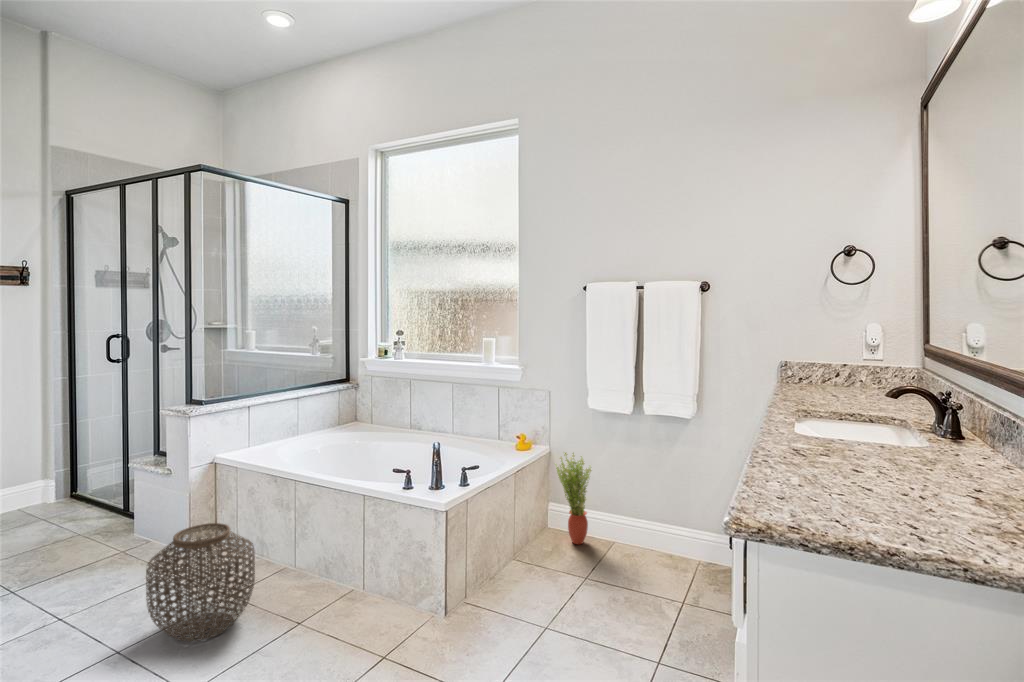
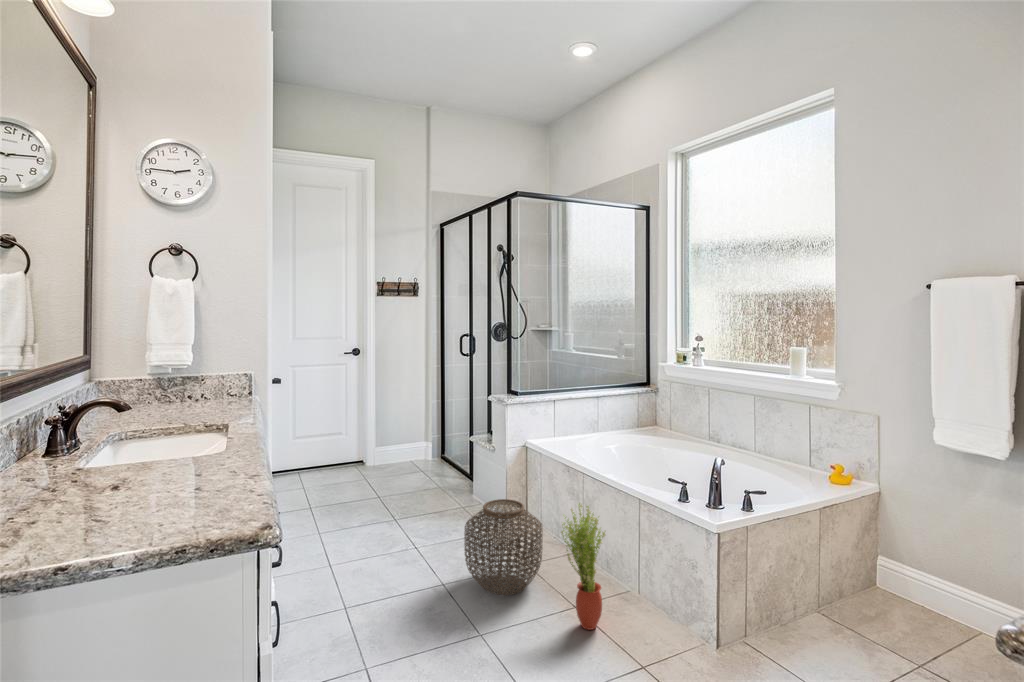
potted plant: present [556,453,591,544] -> present [561,503,605,630]

